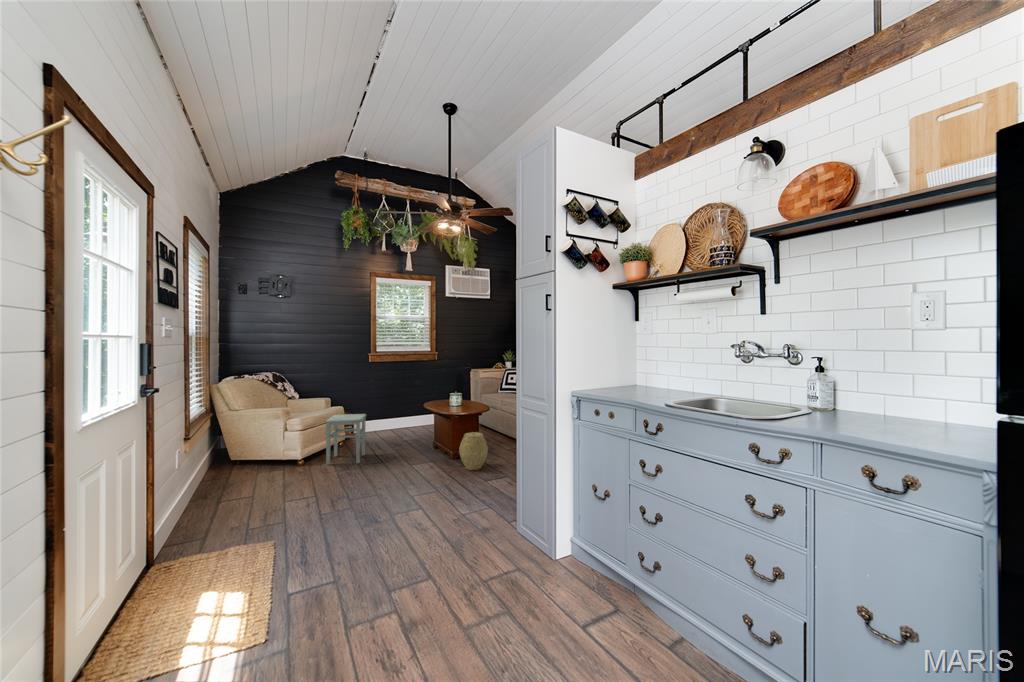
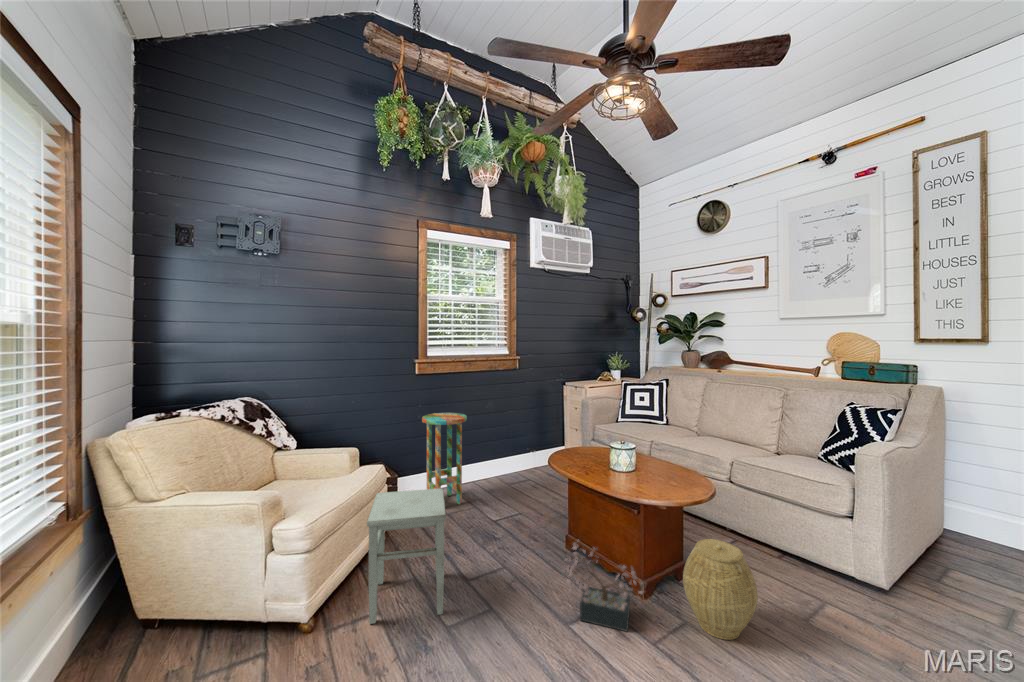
side table: none [370,384,396,436] -> present [422,413,467,505]
decorative plant: none [409,434,445,468] -> present [564,543,643,631]

